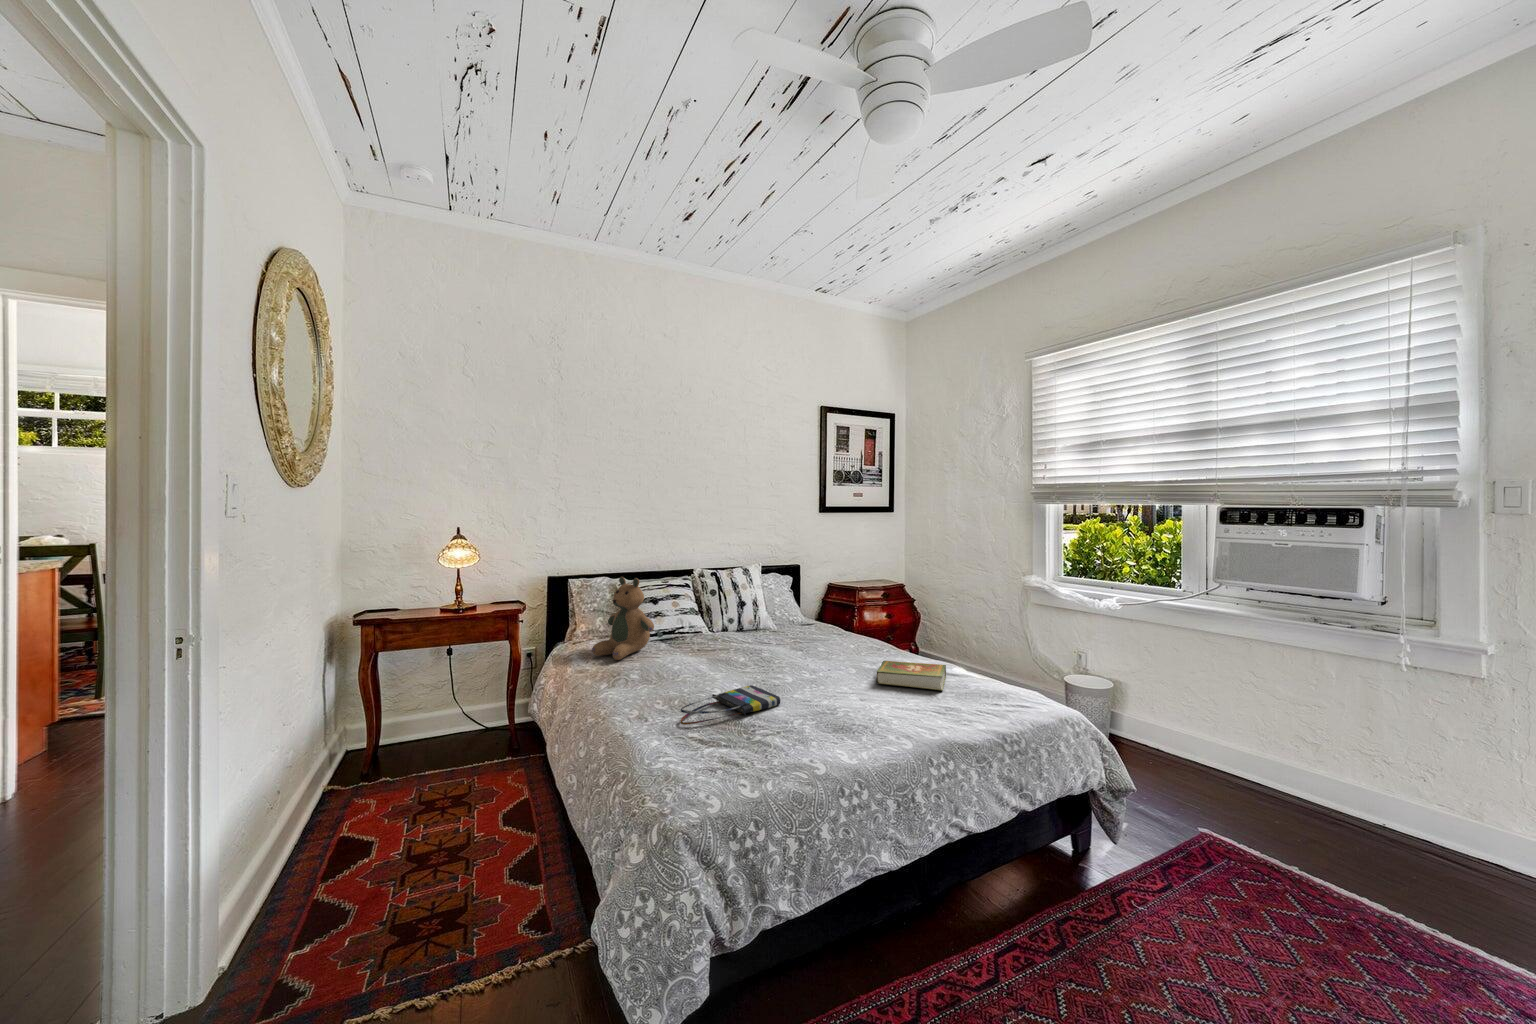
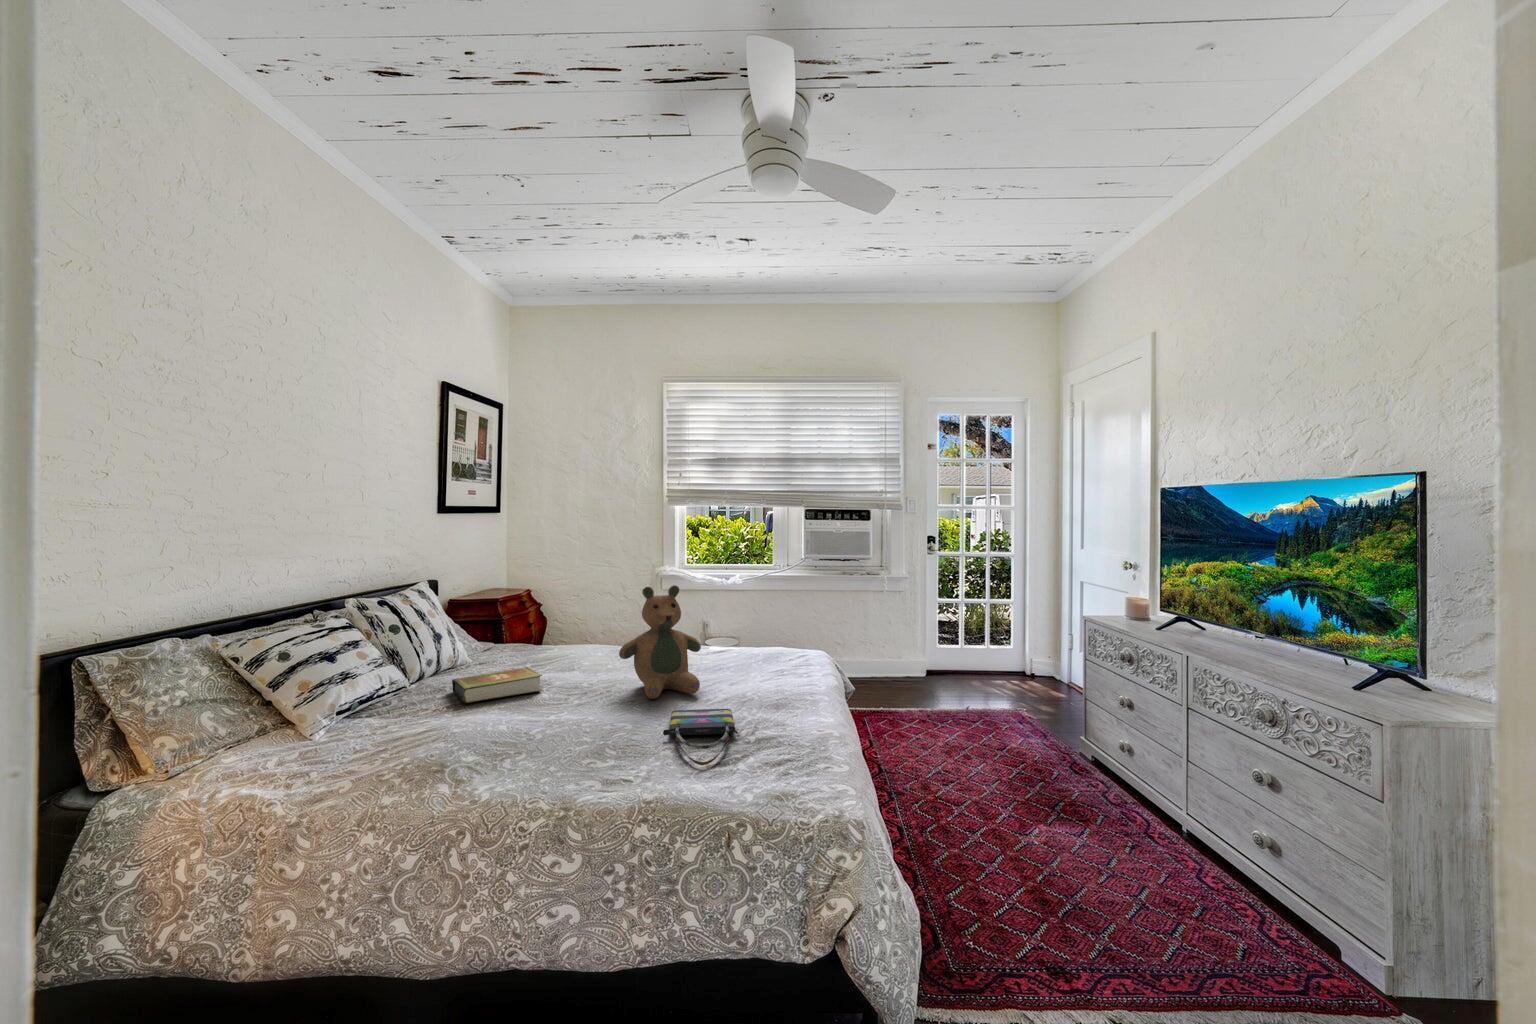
teddy bear: present [592,577,654,660] -> present [619,585,701,699]
book: present [876,661,946,691] -> present [452,667,542,703]

